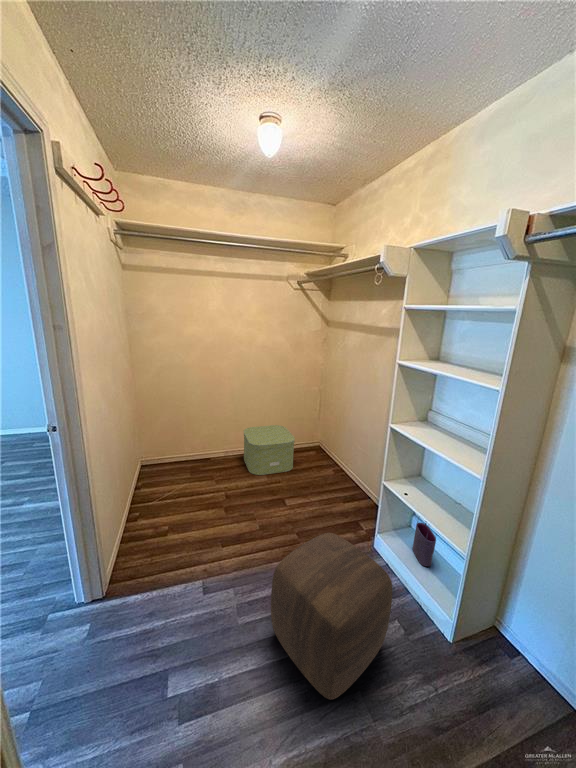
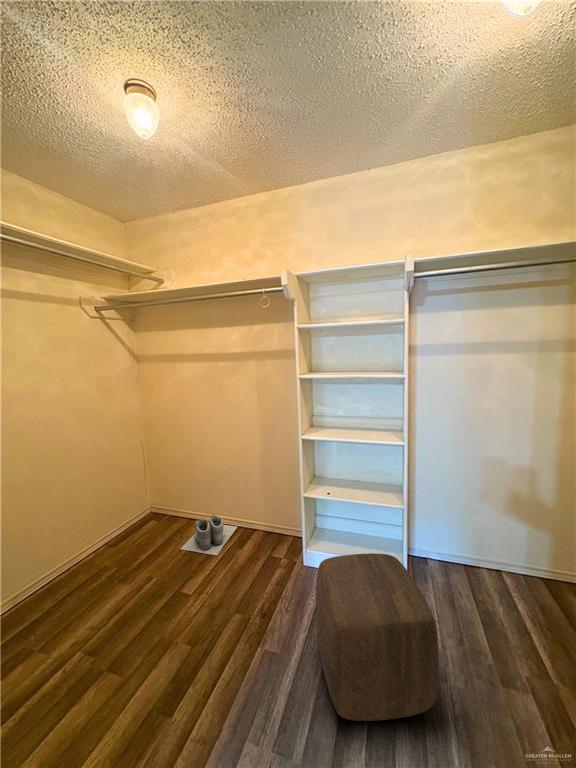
storage box: present [244,425,295,475] -> none [49,505,148,595]
boots: none [309,464,359,496] -> present [181,515,237,555]
tote bag: present [413,522,436,566] -> none [330,494,353,548]

